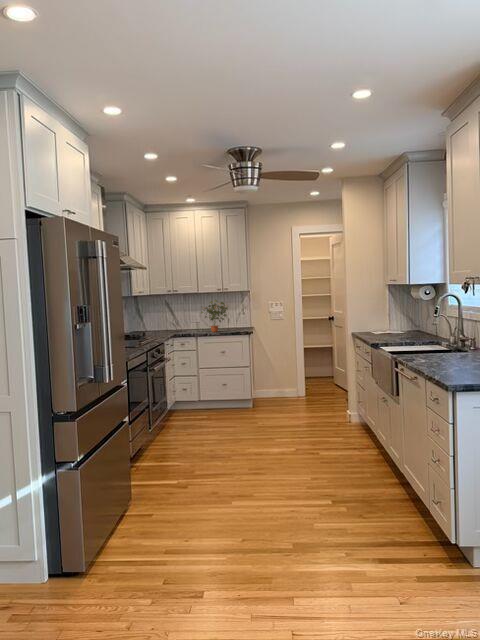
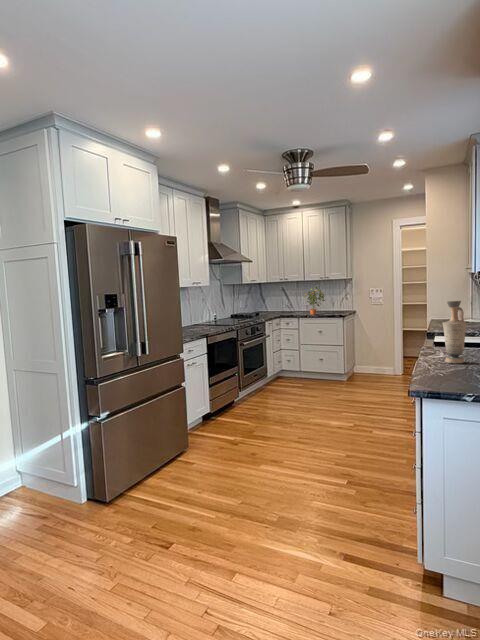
vase: none [428,309,449,366] -> present [443,301,467,364]

